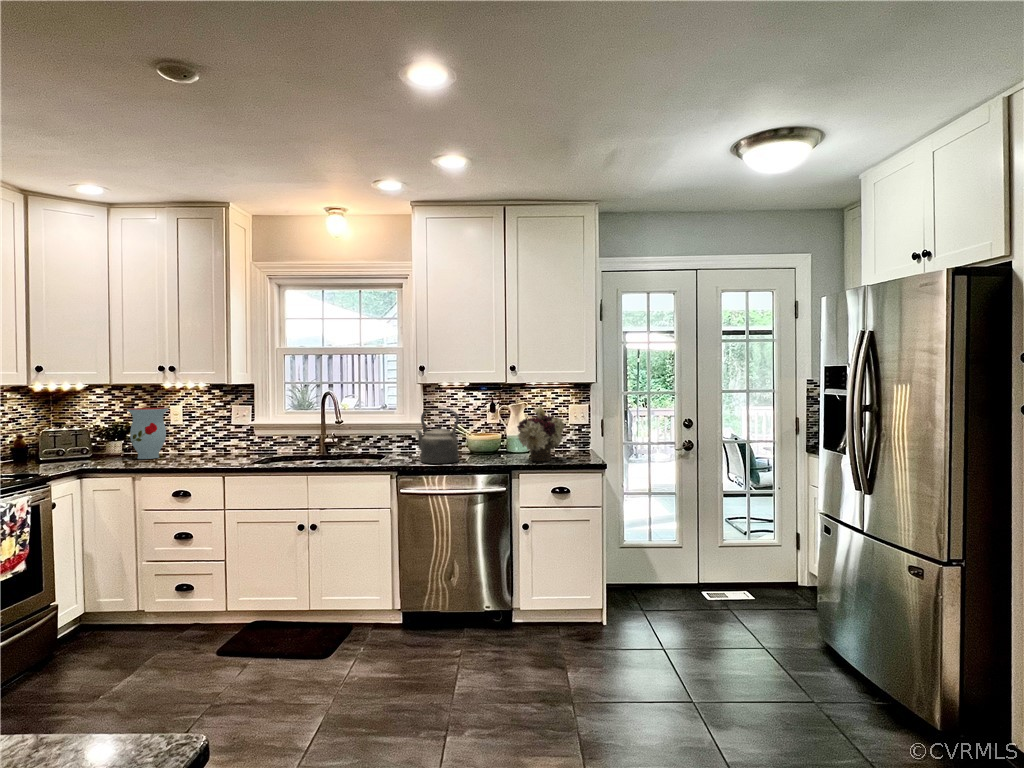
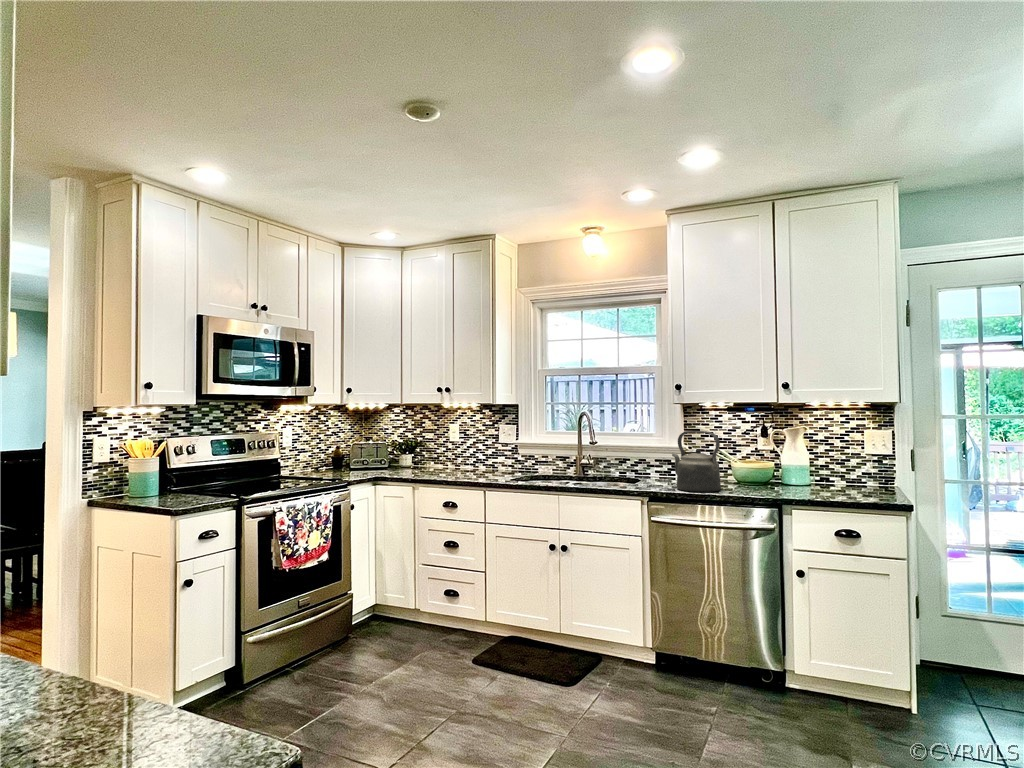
flower arrangement: present [517,407,564,461] -> none [791,431,855,497]
vase: present [127,408,169,459] -> none [414,425,448,471]

